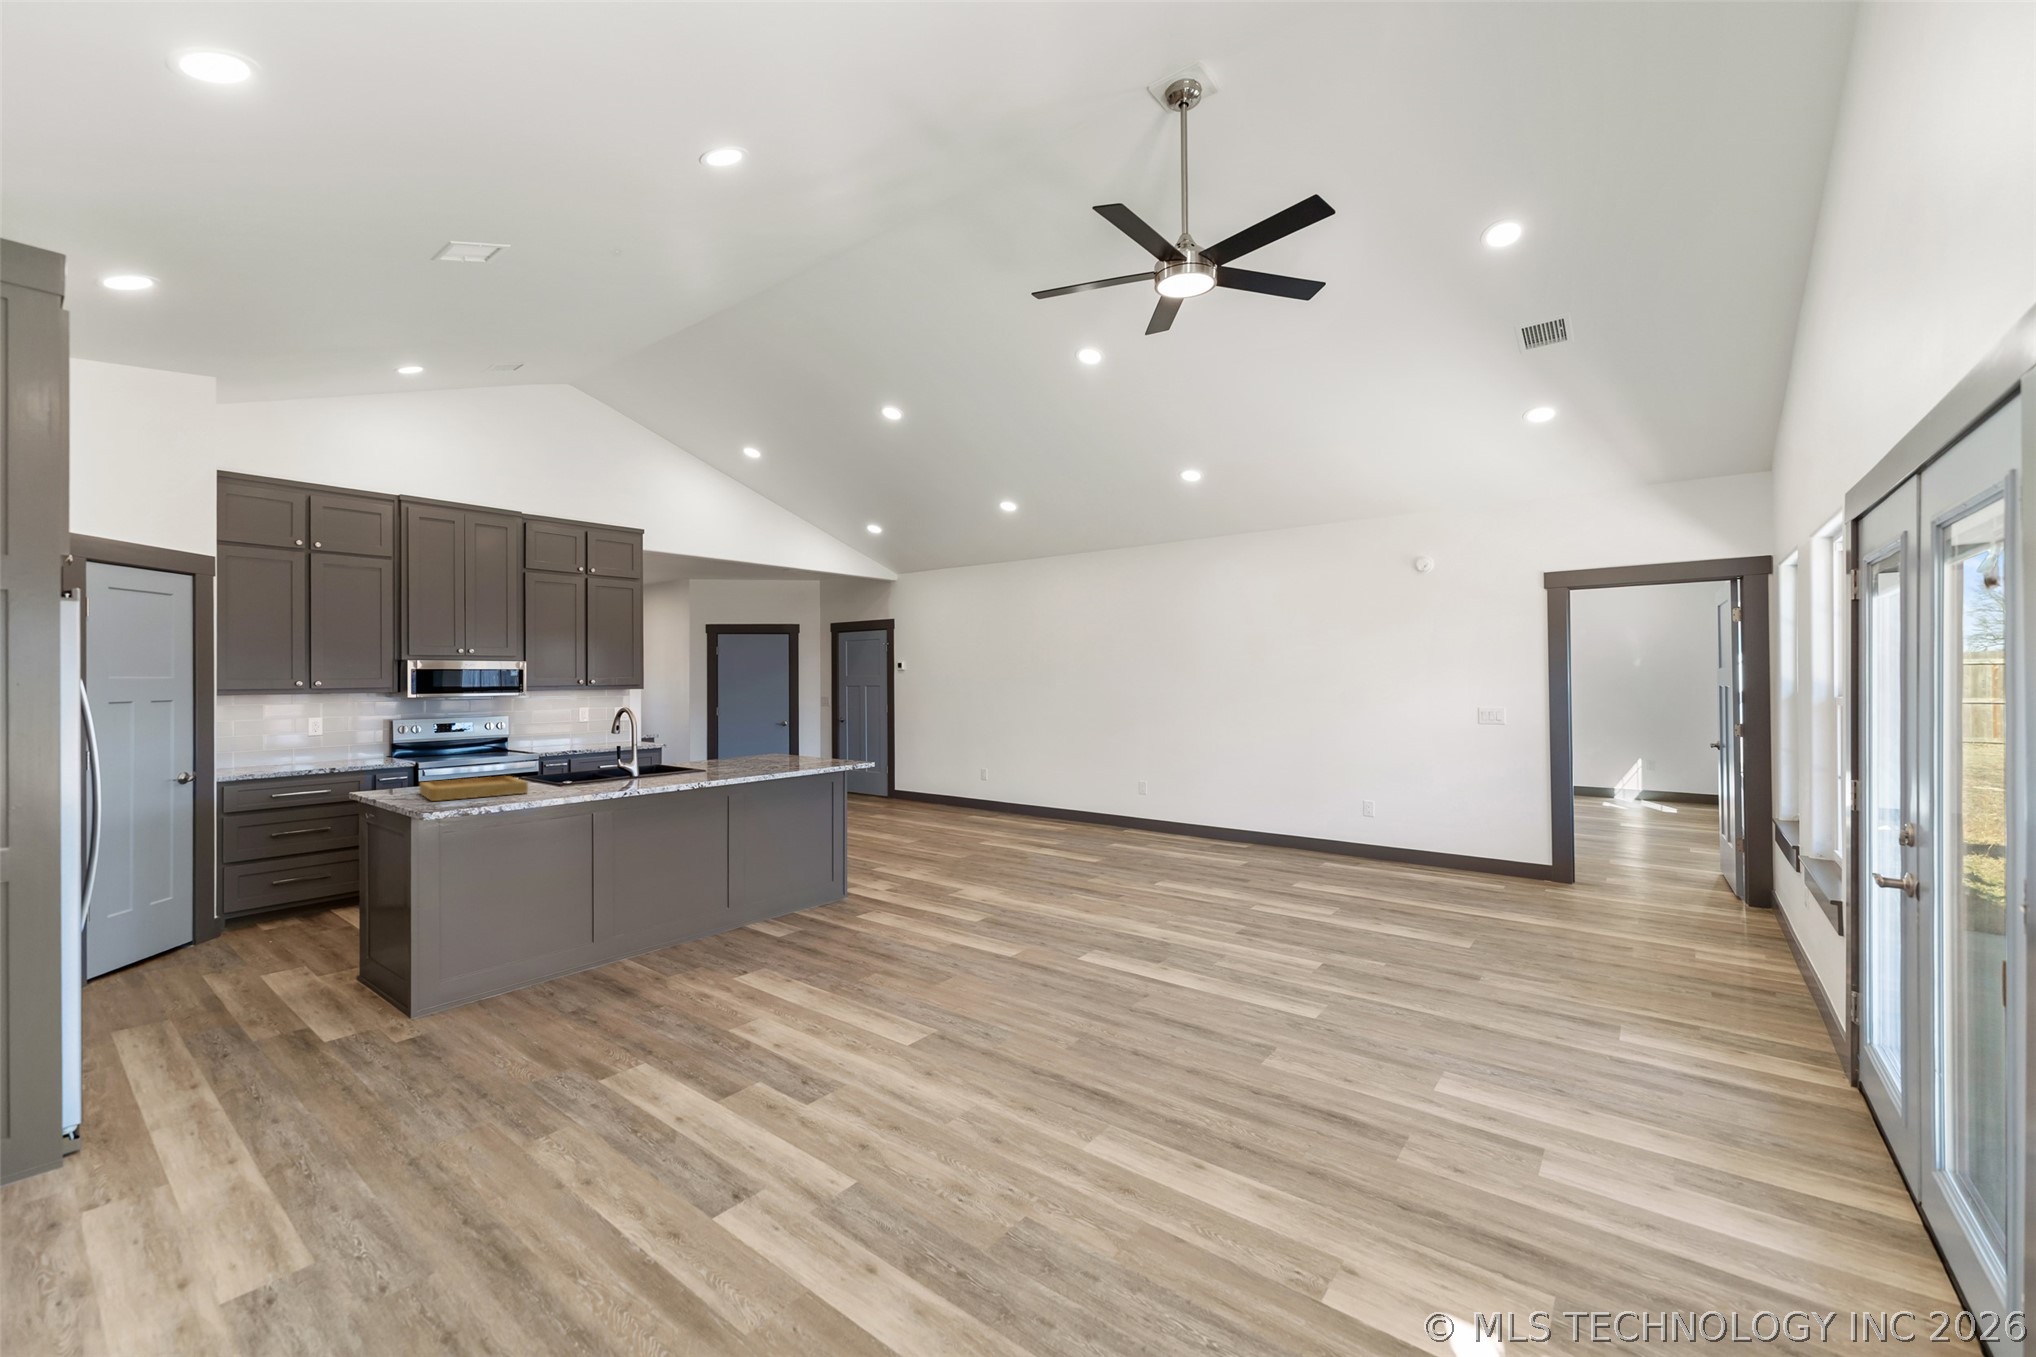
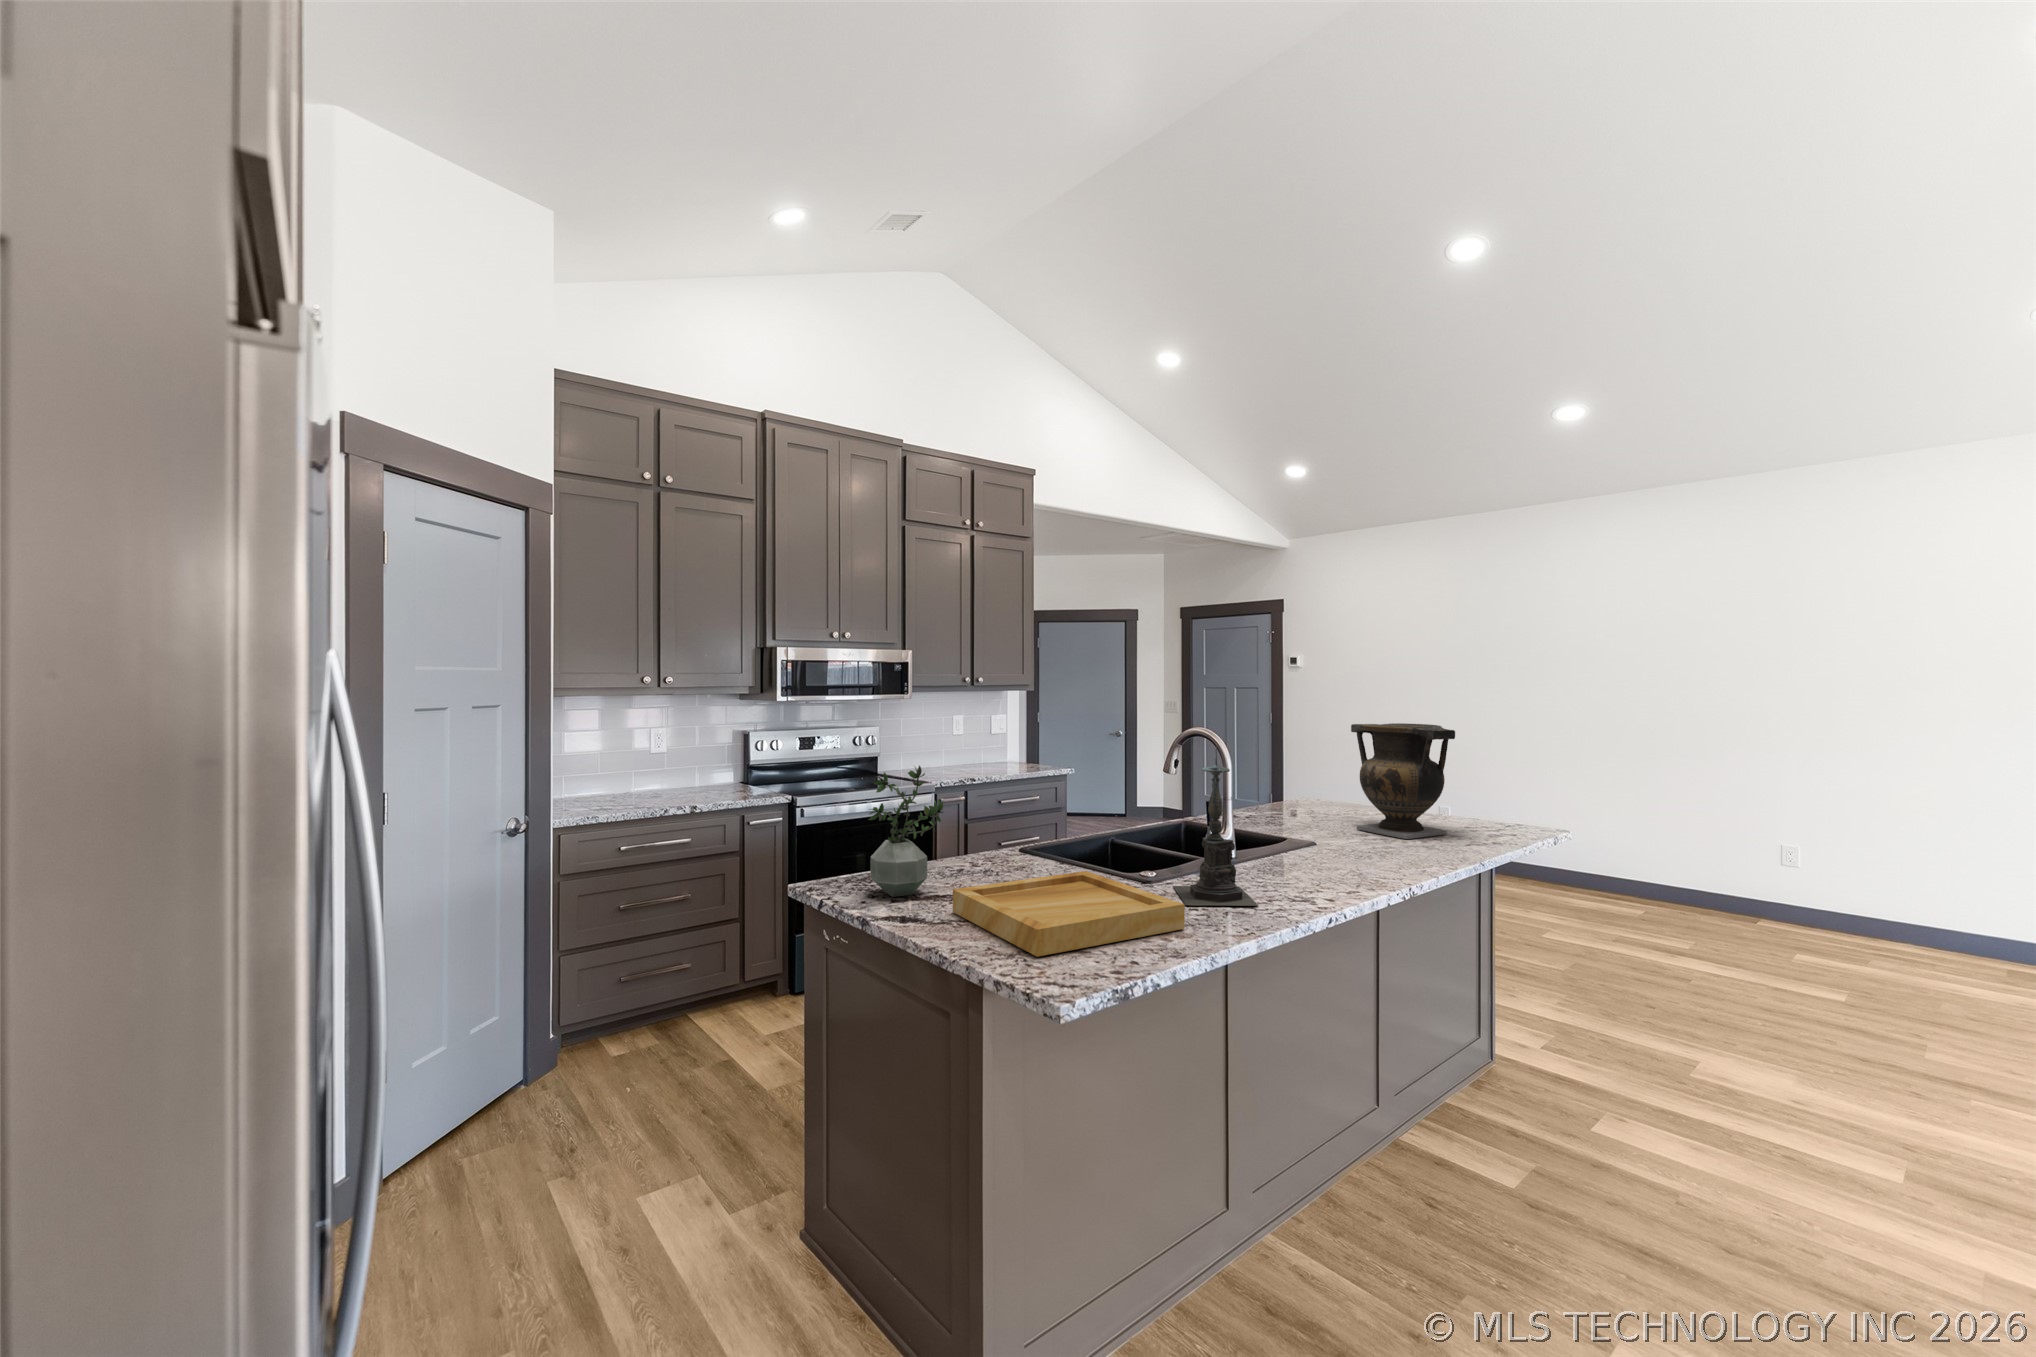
vase: none [744,703,790,766] -> present [1351,723,1455,839]
candle holder: none [550,711,599,788] -> present [1173,747,1258,906]
potted plant: none [381,724,433,791] -> present [868,766,943,897]

